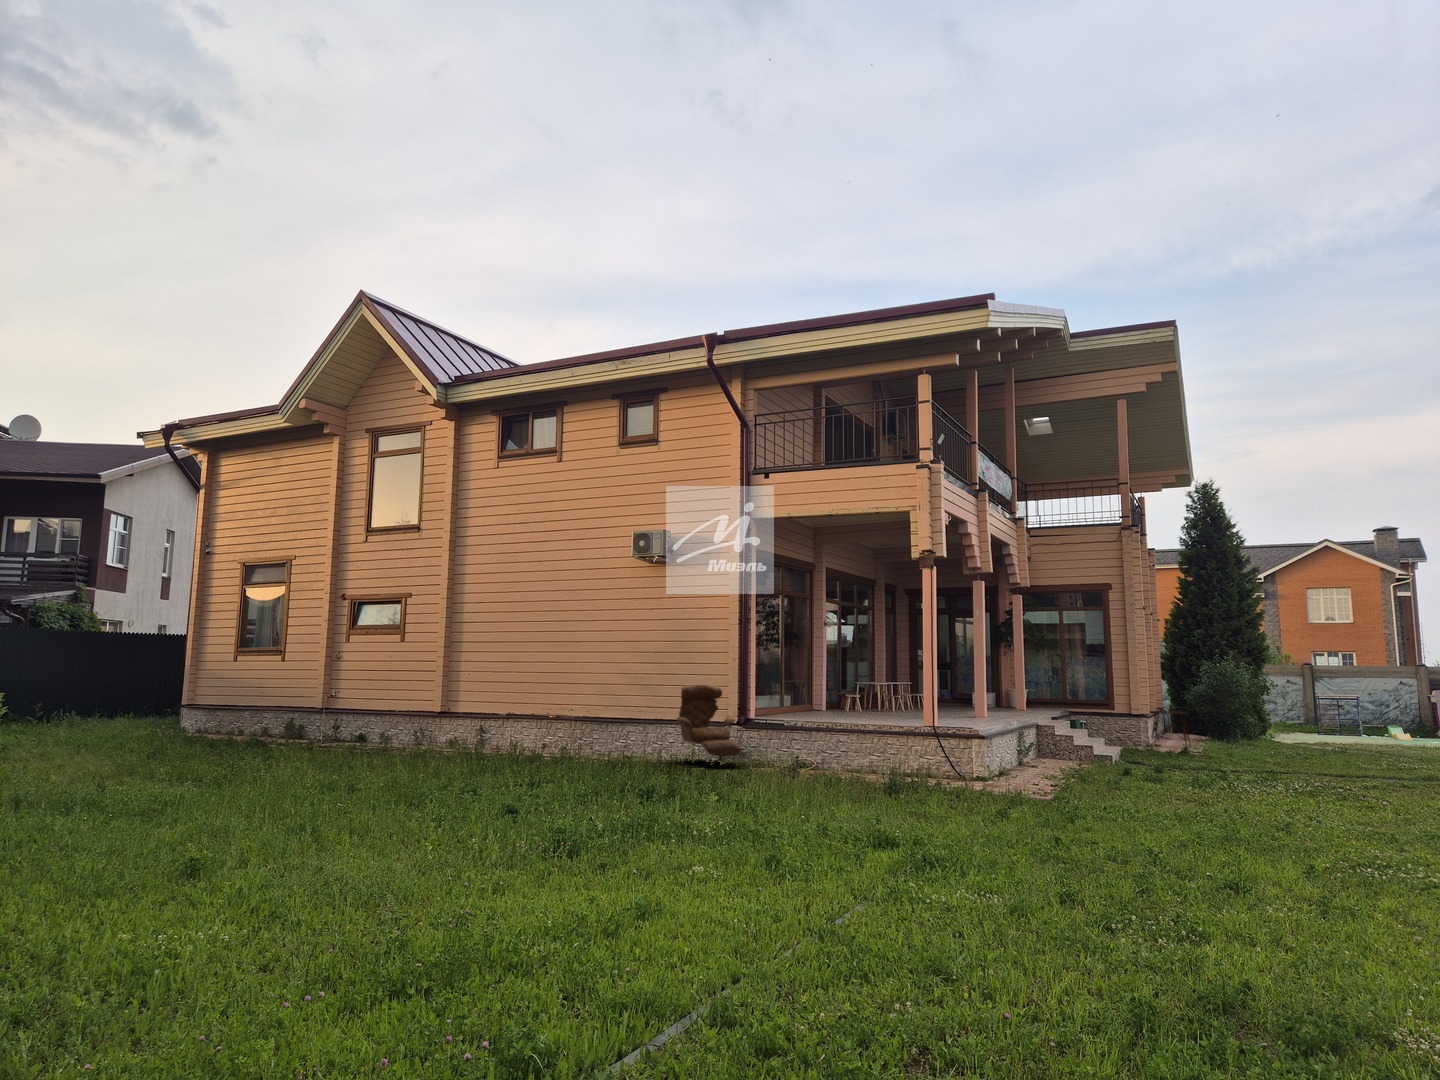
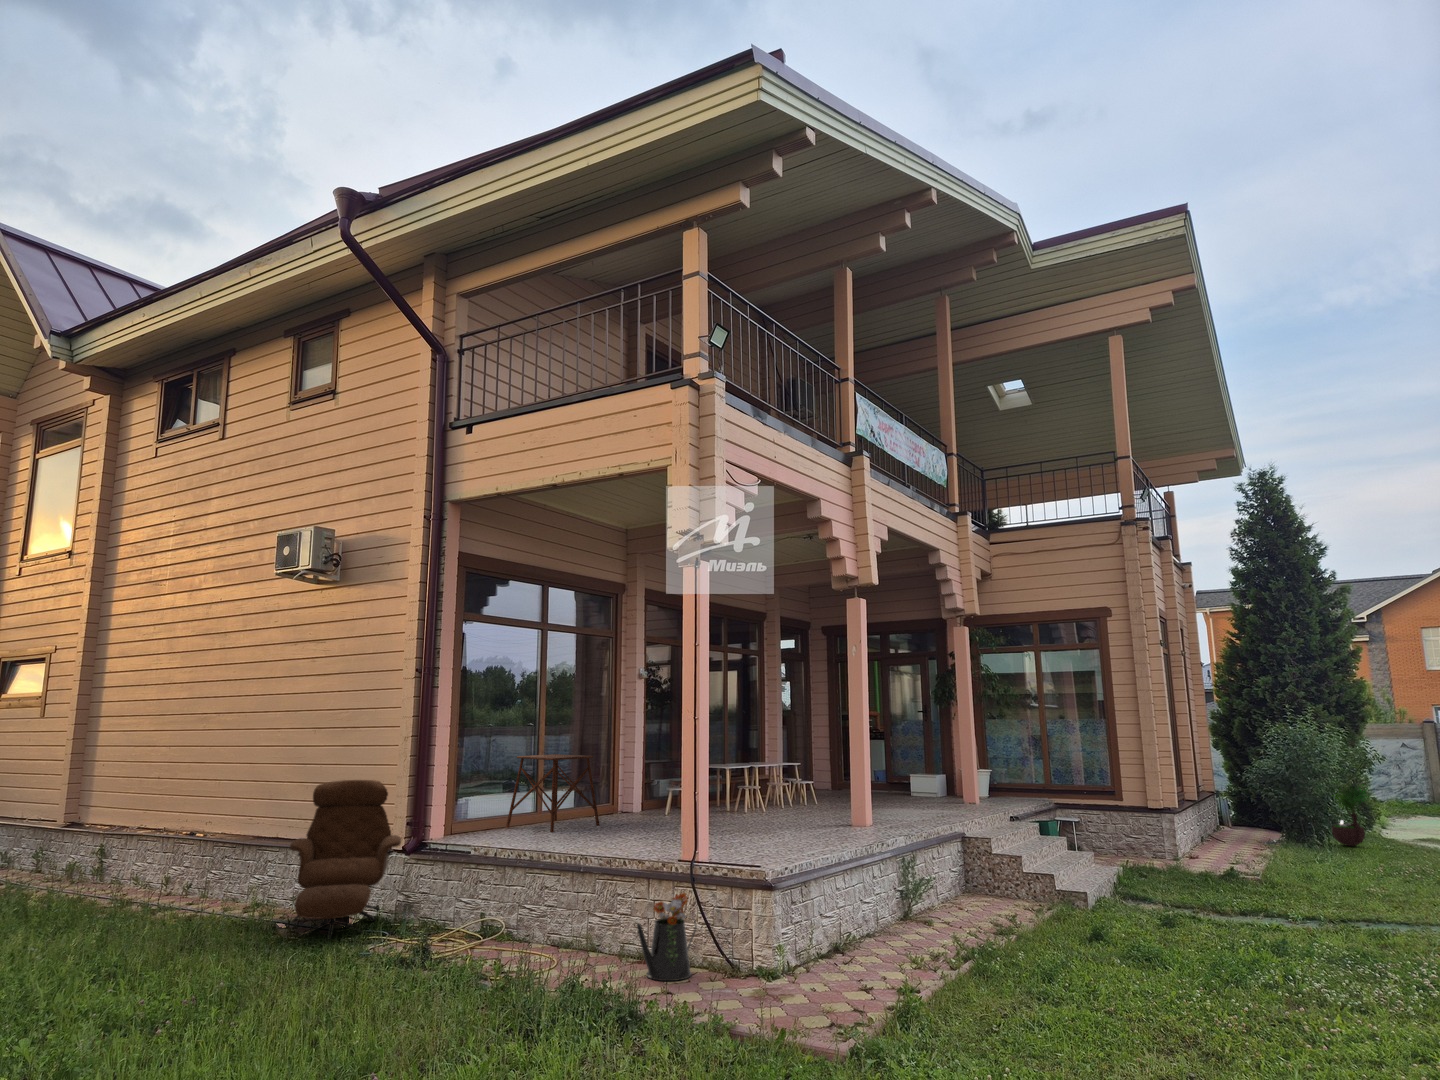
potted tree: none [1239,699,1266,742] -> present [1332,787,1367,846]
side table: present [1150,711,1191,749] -> present [506,754,600,832]
watering can: none [919,738,944,779] -> present [637,893,697,981]

